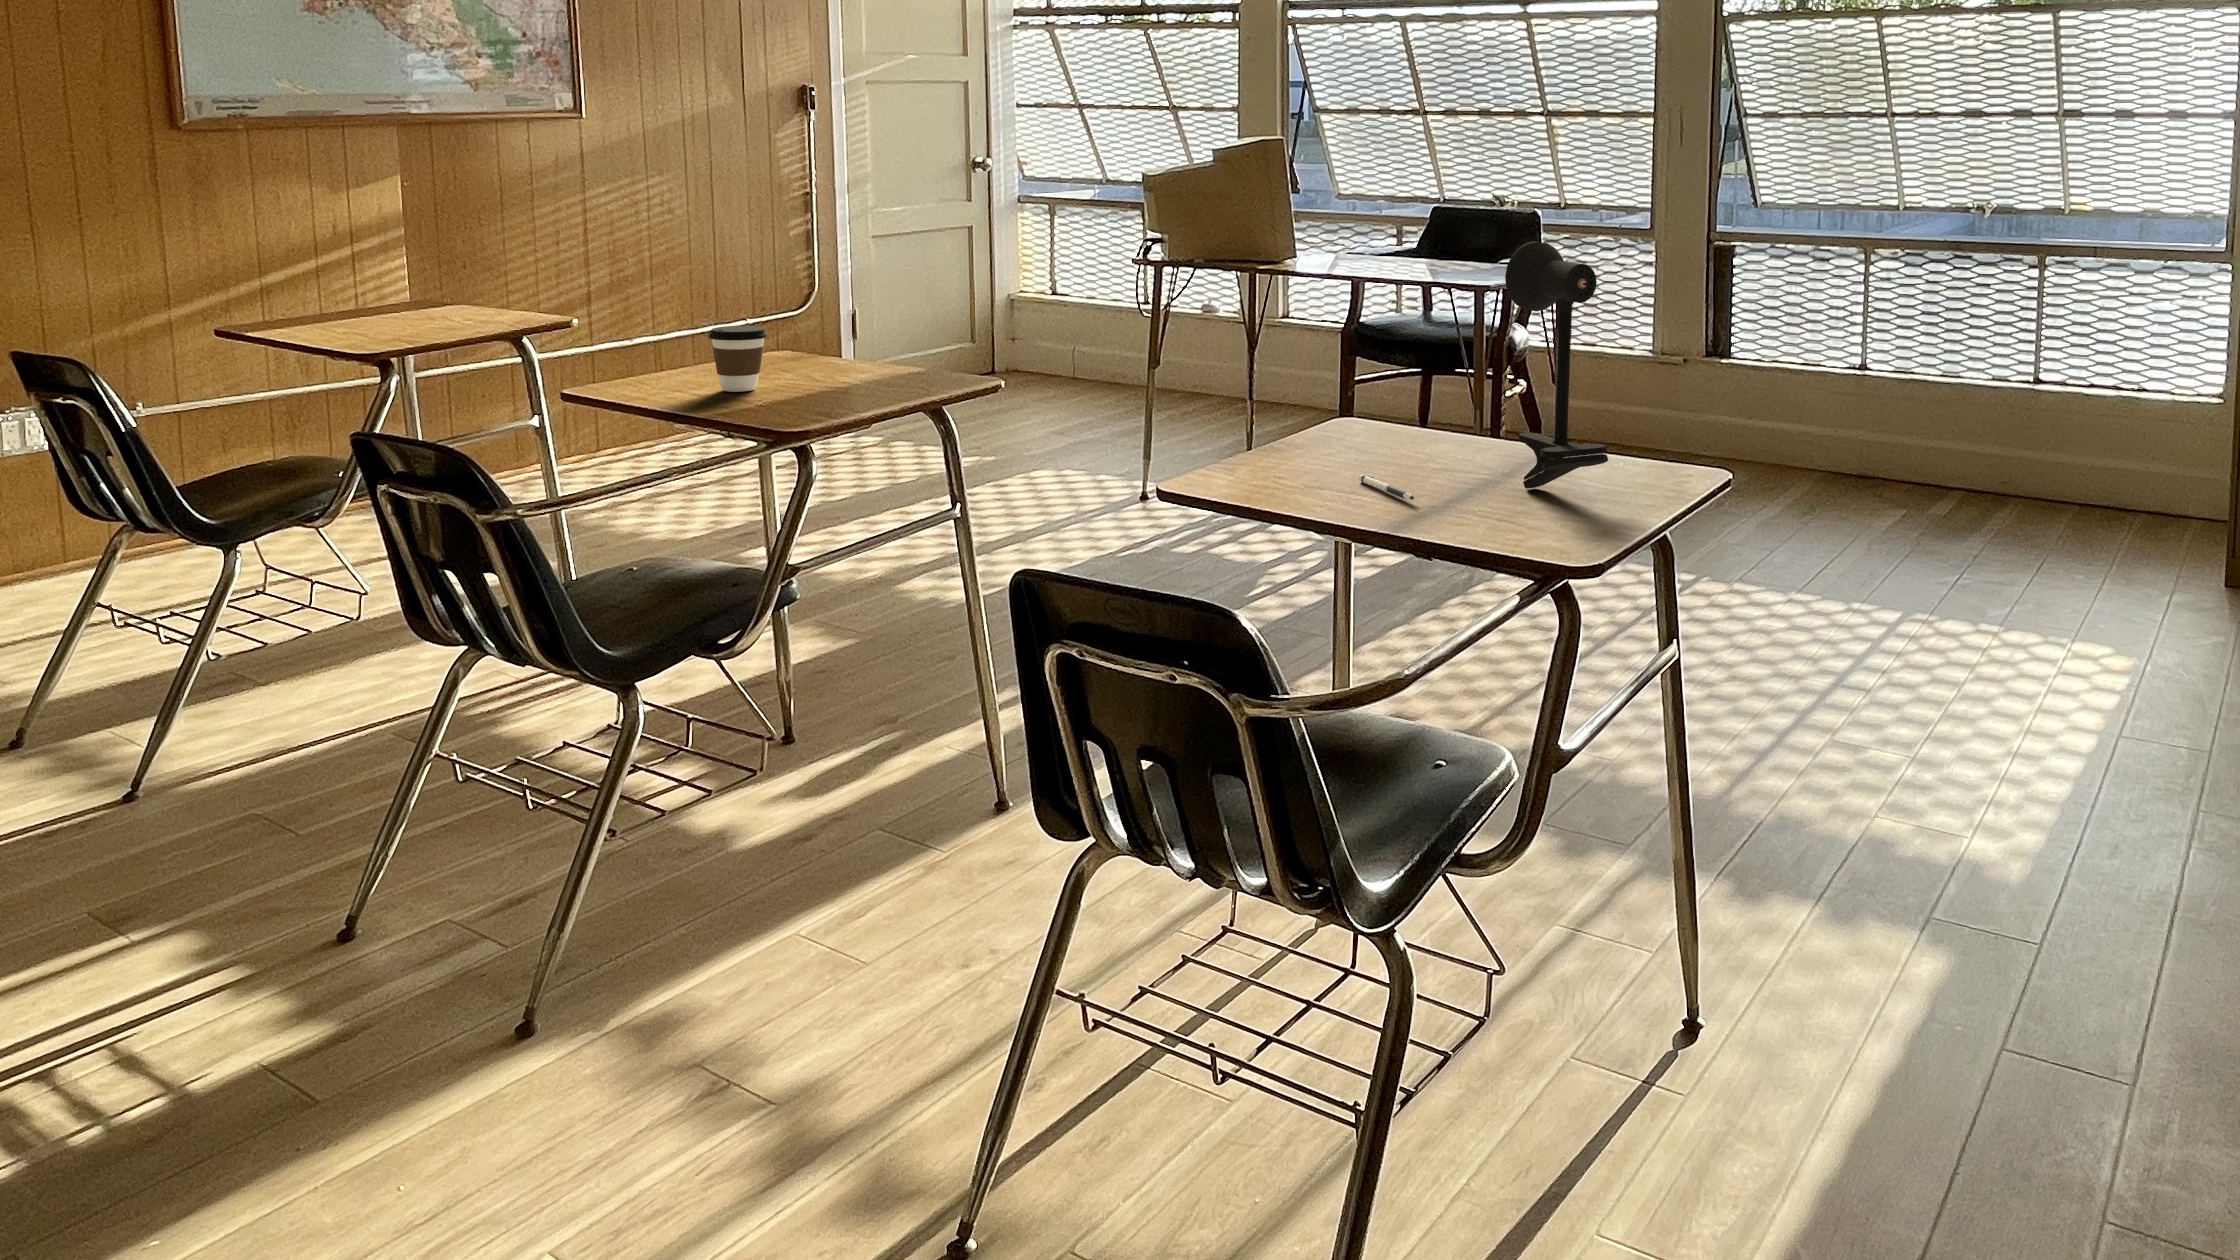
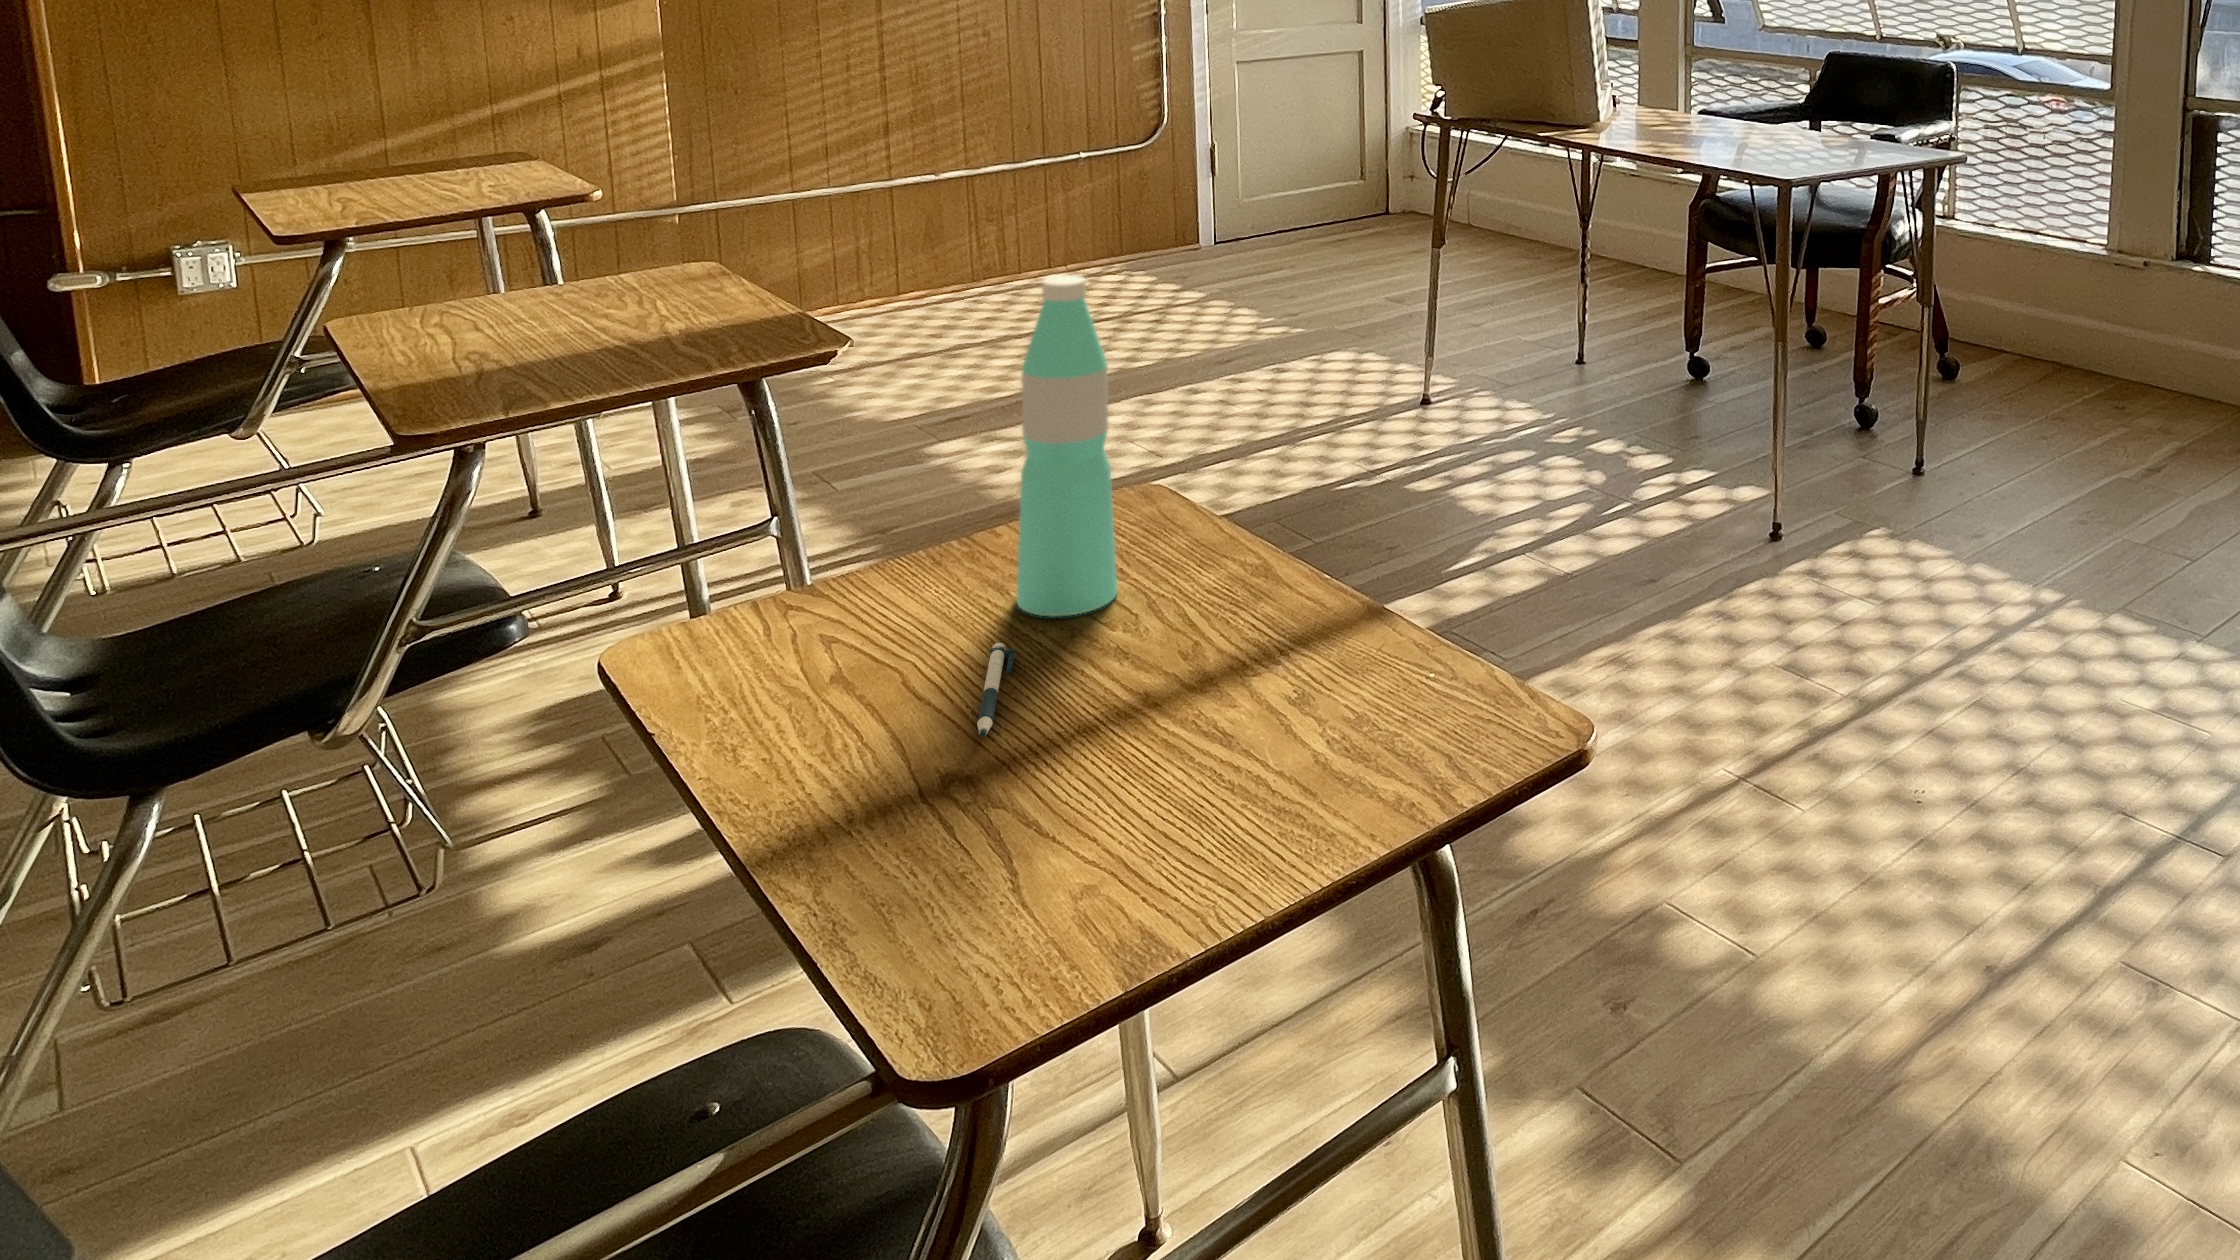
desk lamp: present [1505,241,1608,489] -> none [1189,254,1343,719]
water bottle: none [1331,276,1386,468] -> present [1017,275,1117,616]
coffee cup: present [708,326,768,392] -> none [576,228,662,319]

